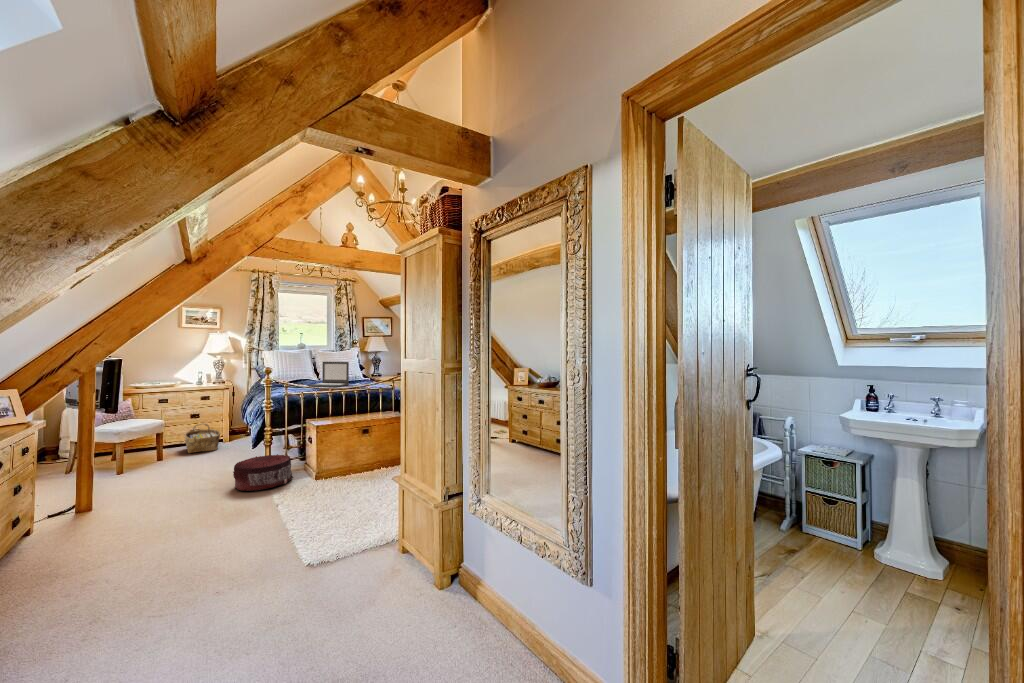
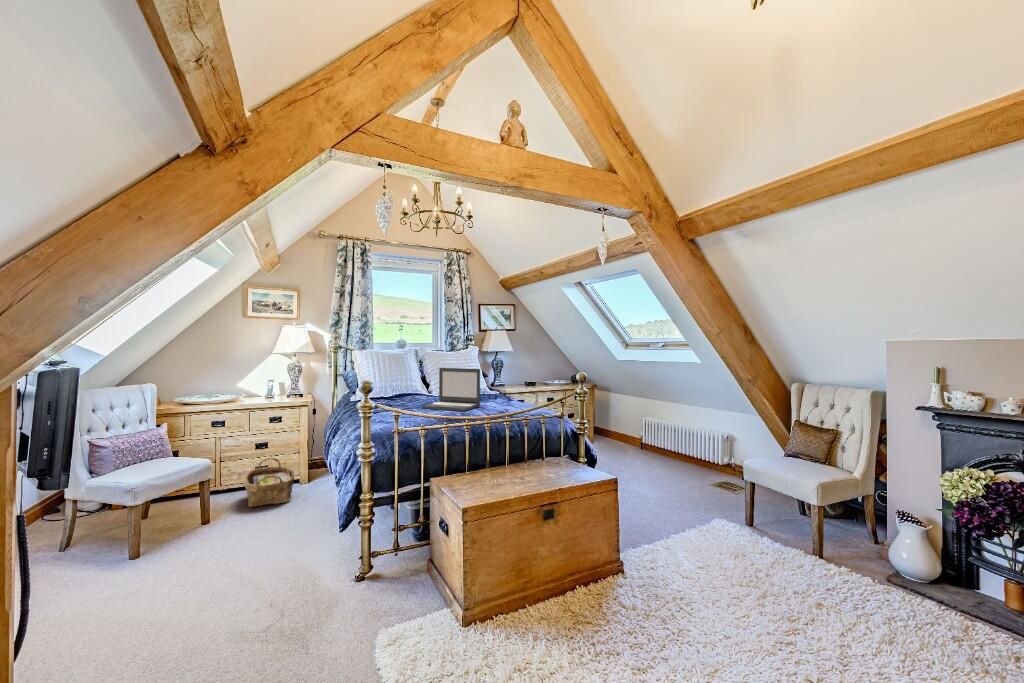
pouf: present [233,454,293,491] -> none [304,548,414,646]

